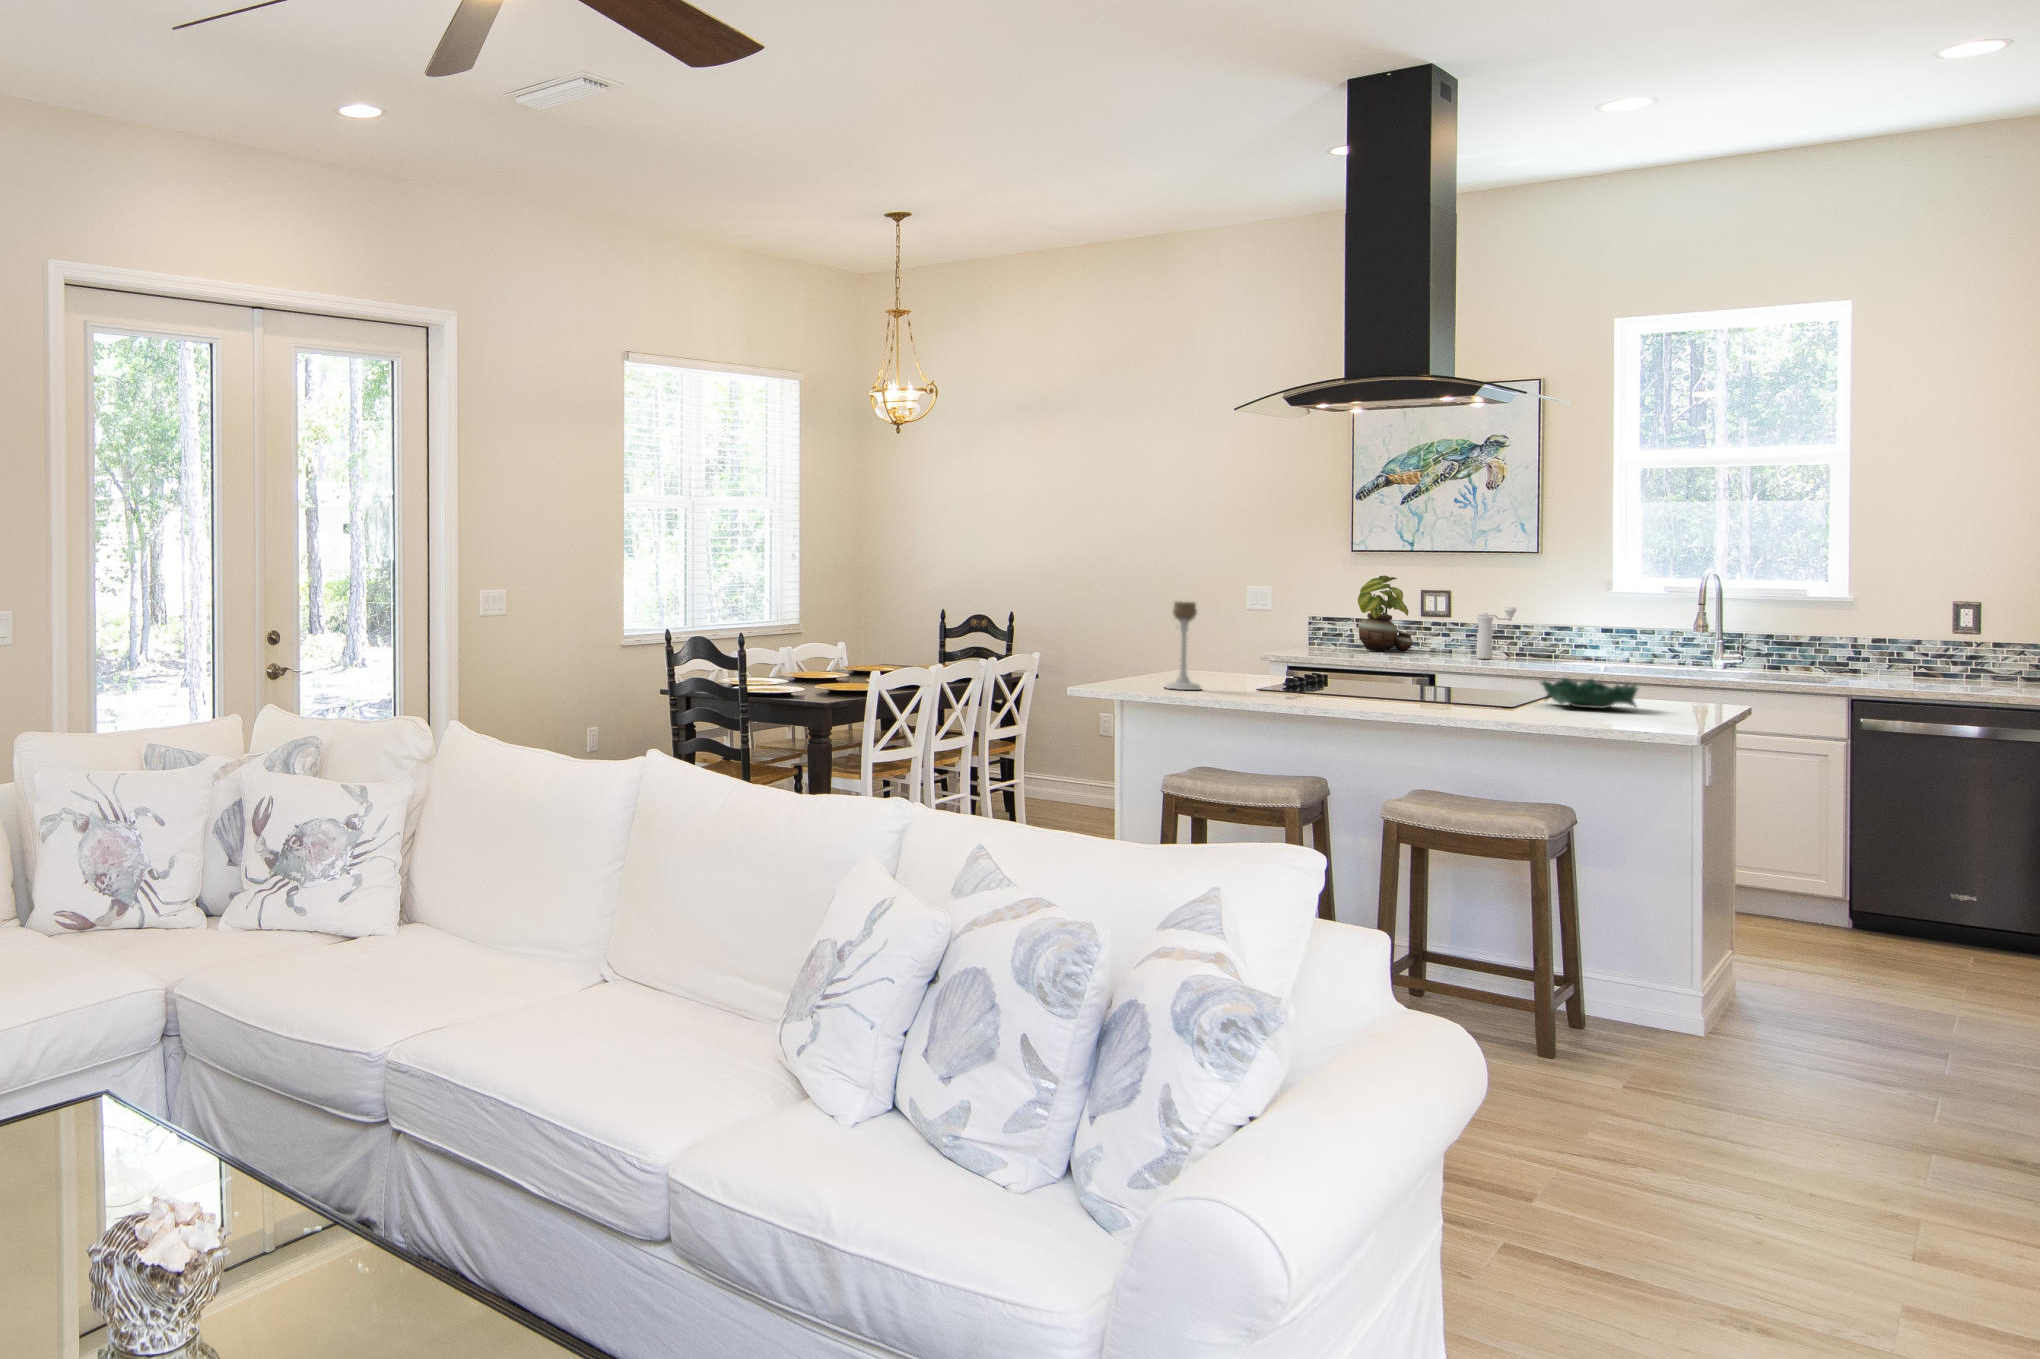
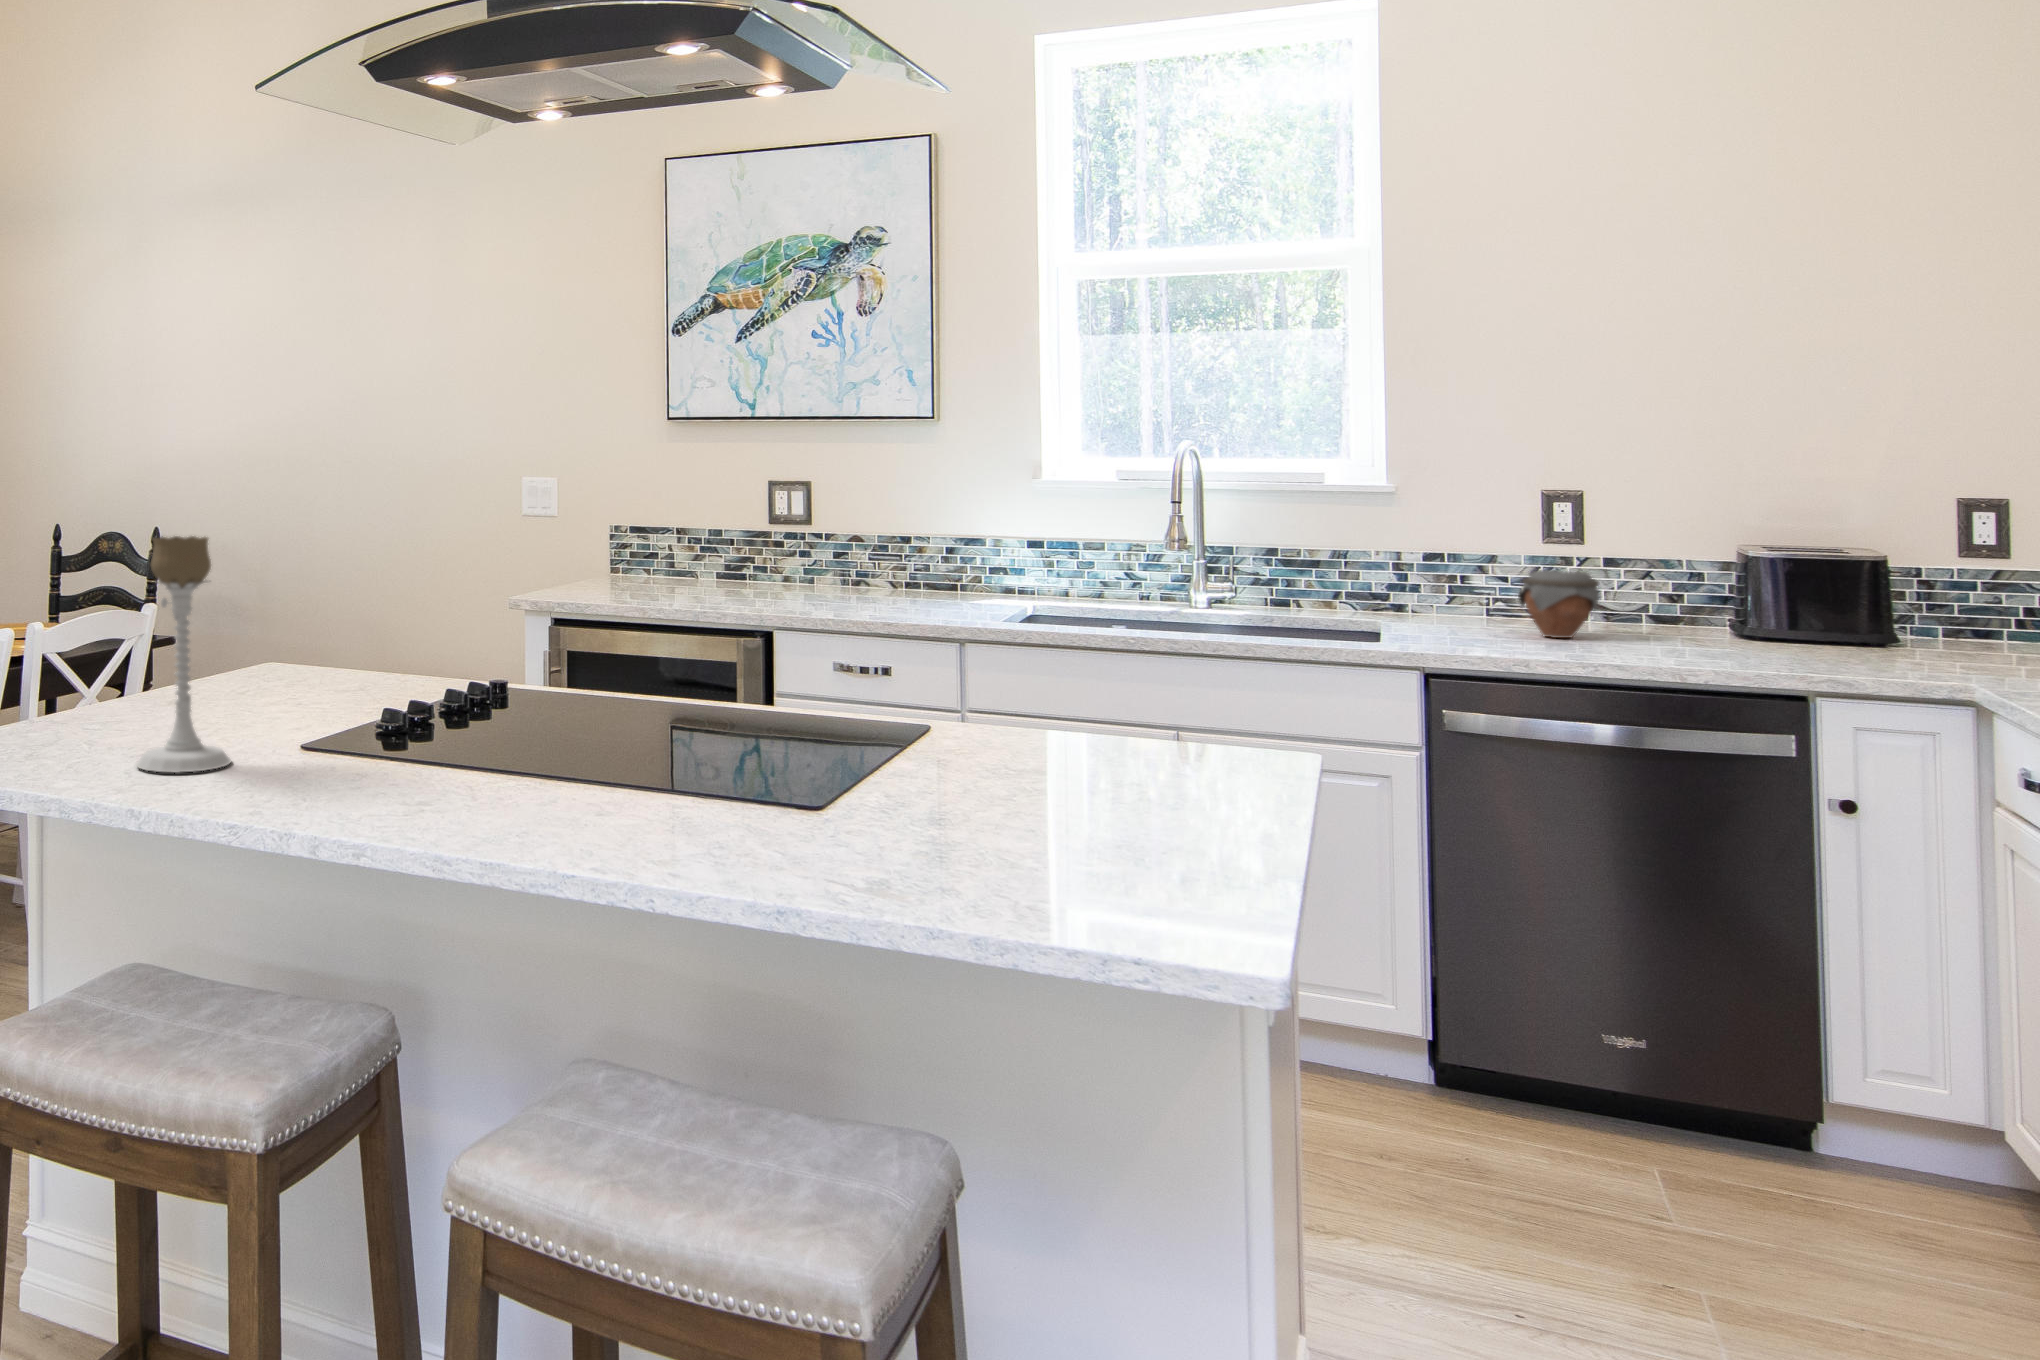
potted plant: present [1358,576,1413,652] -> none [663,458,755,588]
pepper mill: present [1476,607,1517,659] -> none [847,510,906,600]
jar: none [1919,647,1975,686] -> present [1518,570,1600,638]
decorative bowl: present [1541,678,1638,708] -> none [980,700,1198,788]

